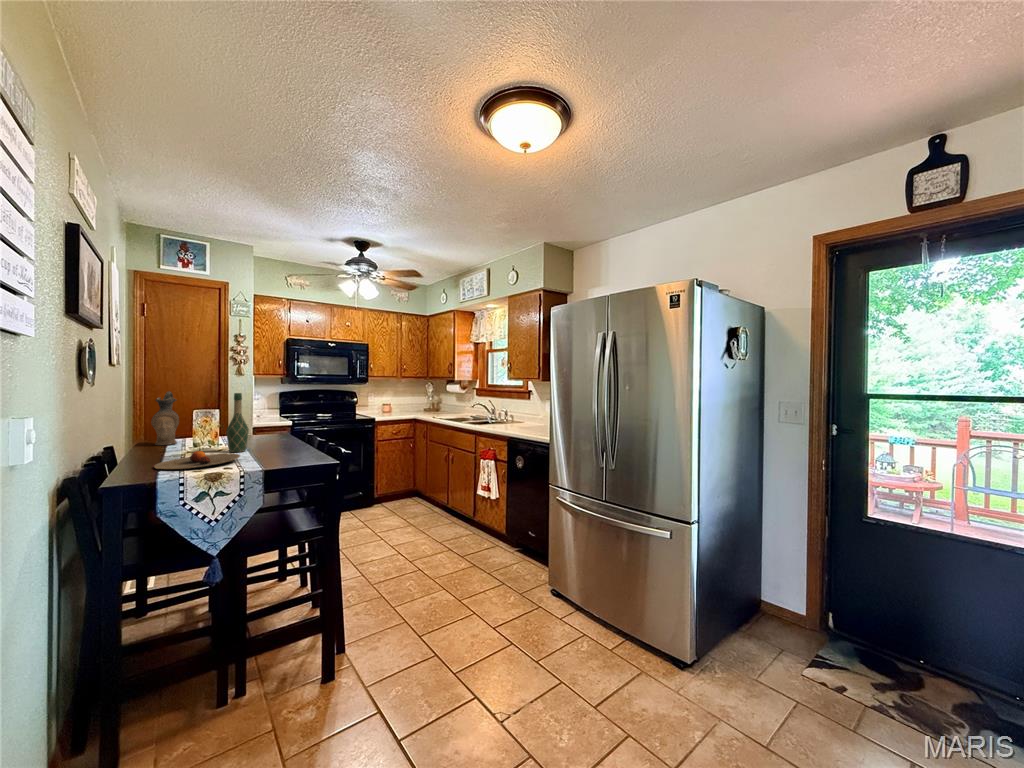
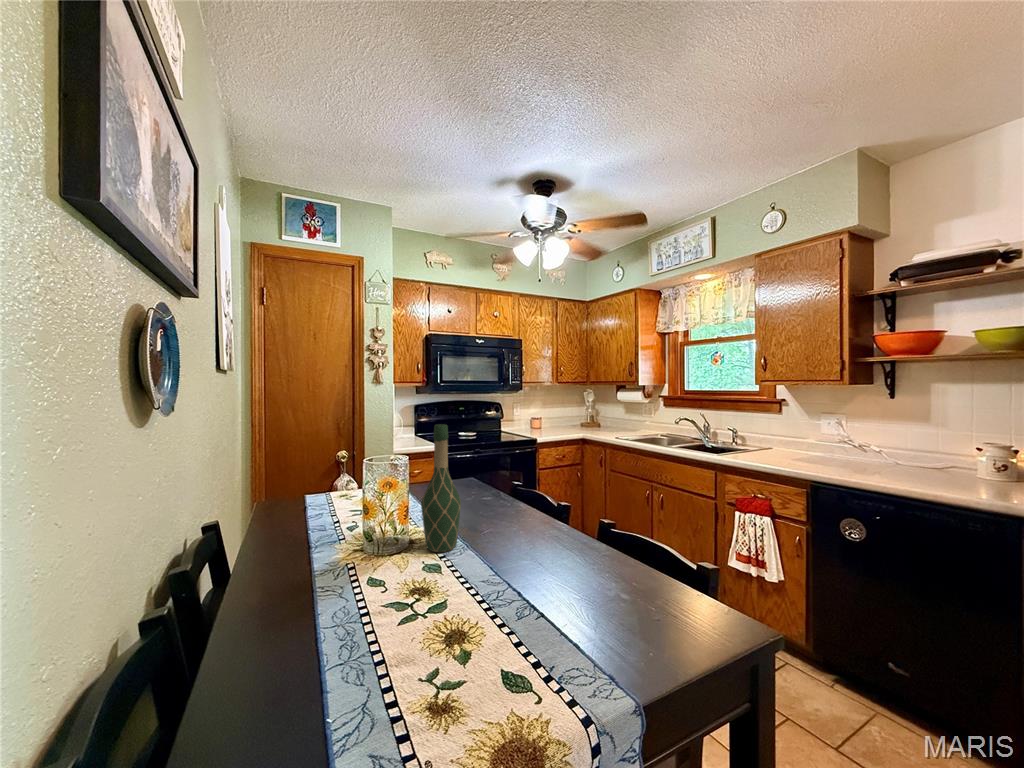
ceramic pitcher: present [151,391,179,445] -> none [279,416,322,514]
plate: present [154,451,240,469] -> none [300,574,492,684]

